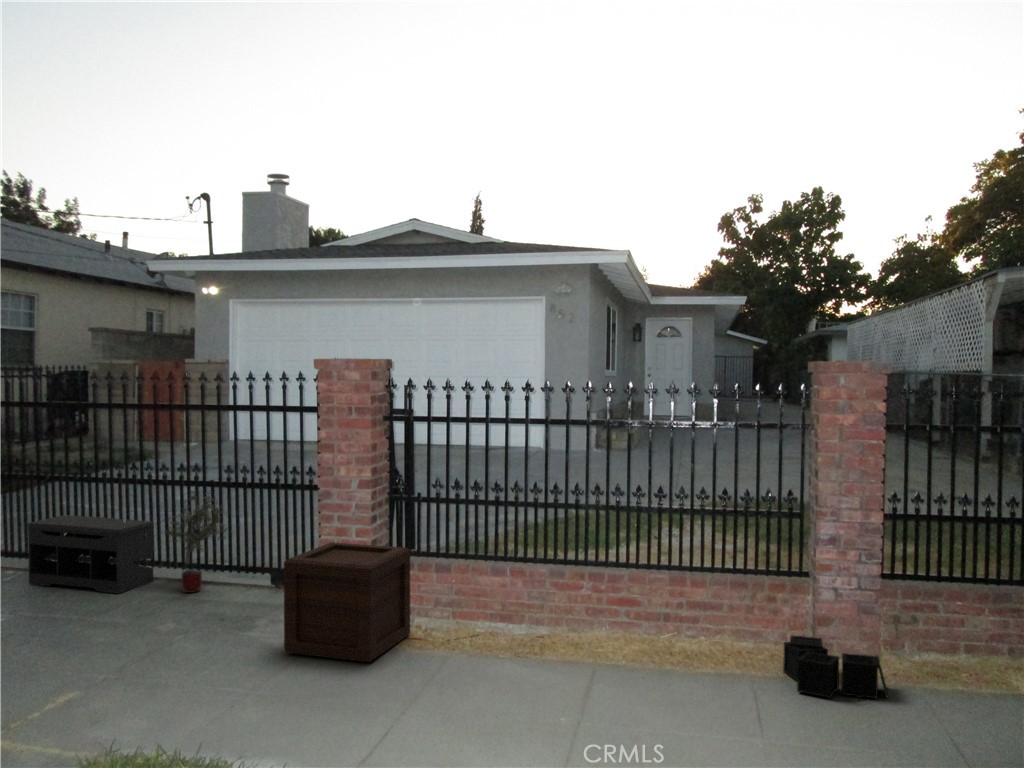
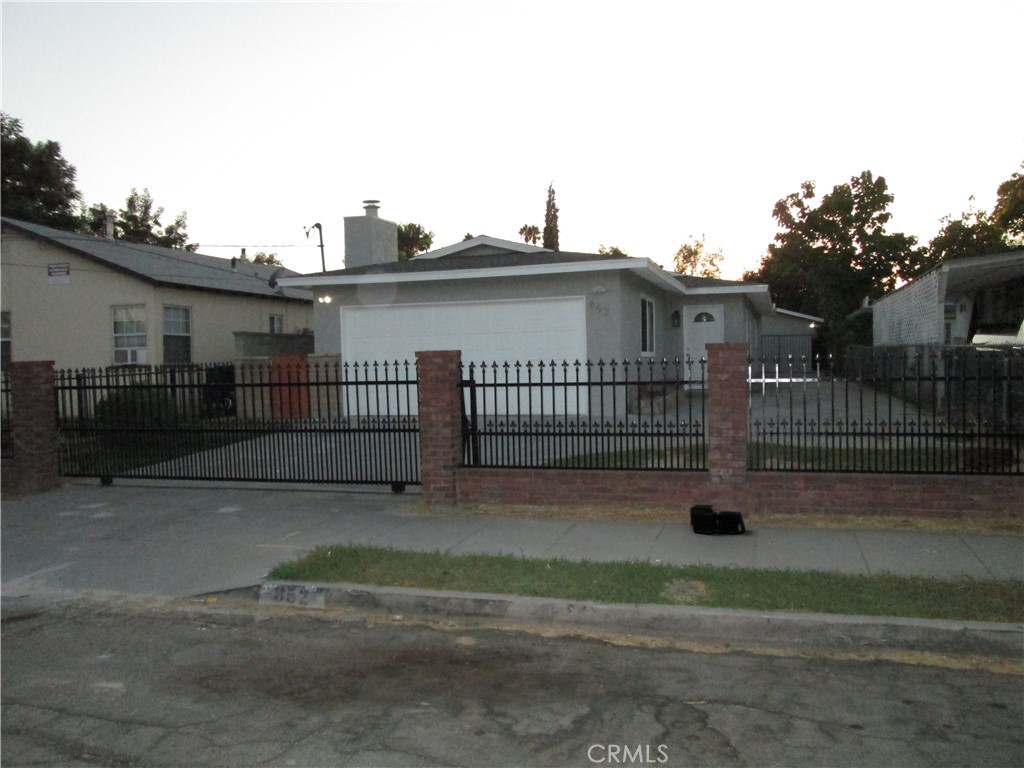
potted tree: present [166,491,228,593] -> none [325,434,365,497]
bench: present [28,515,154,594] -> none [242,453,318,499]
wooden crate: present [284,542,410,662] -> none [402,460,477,525]

